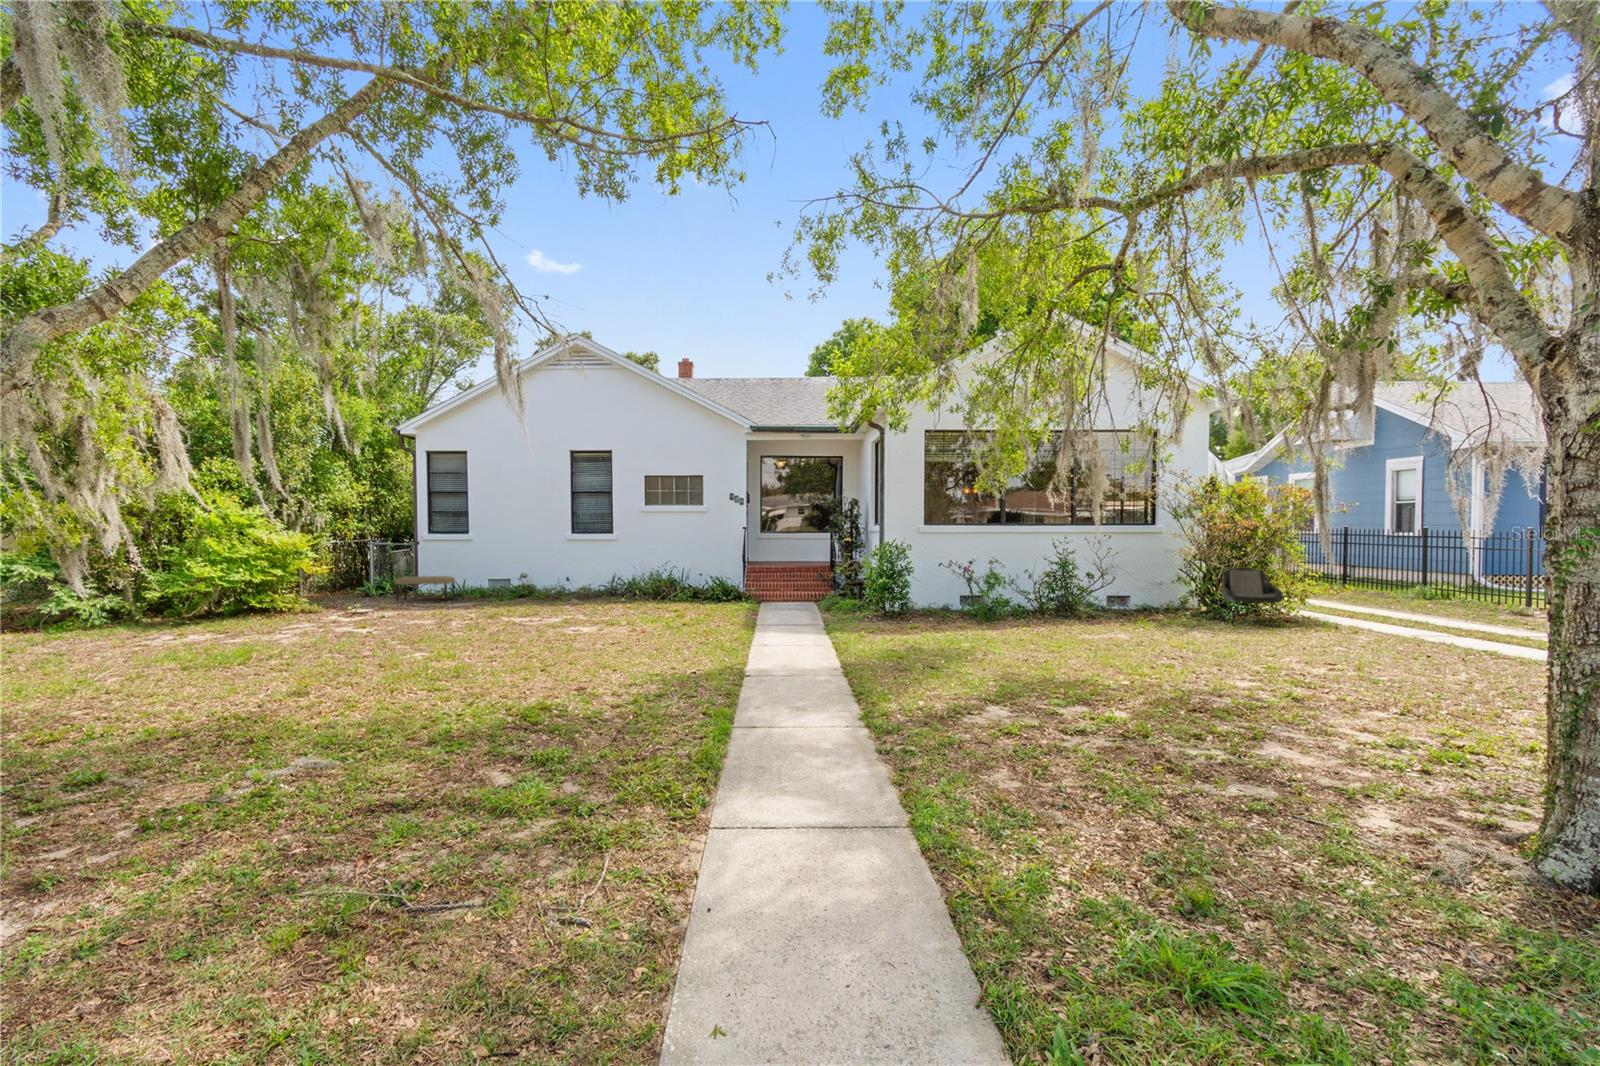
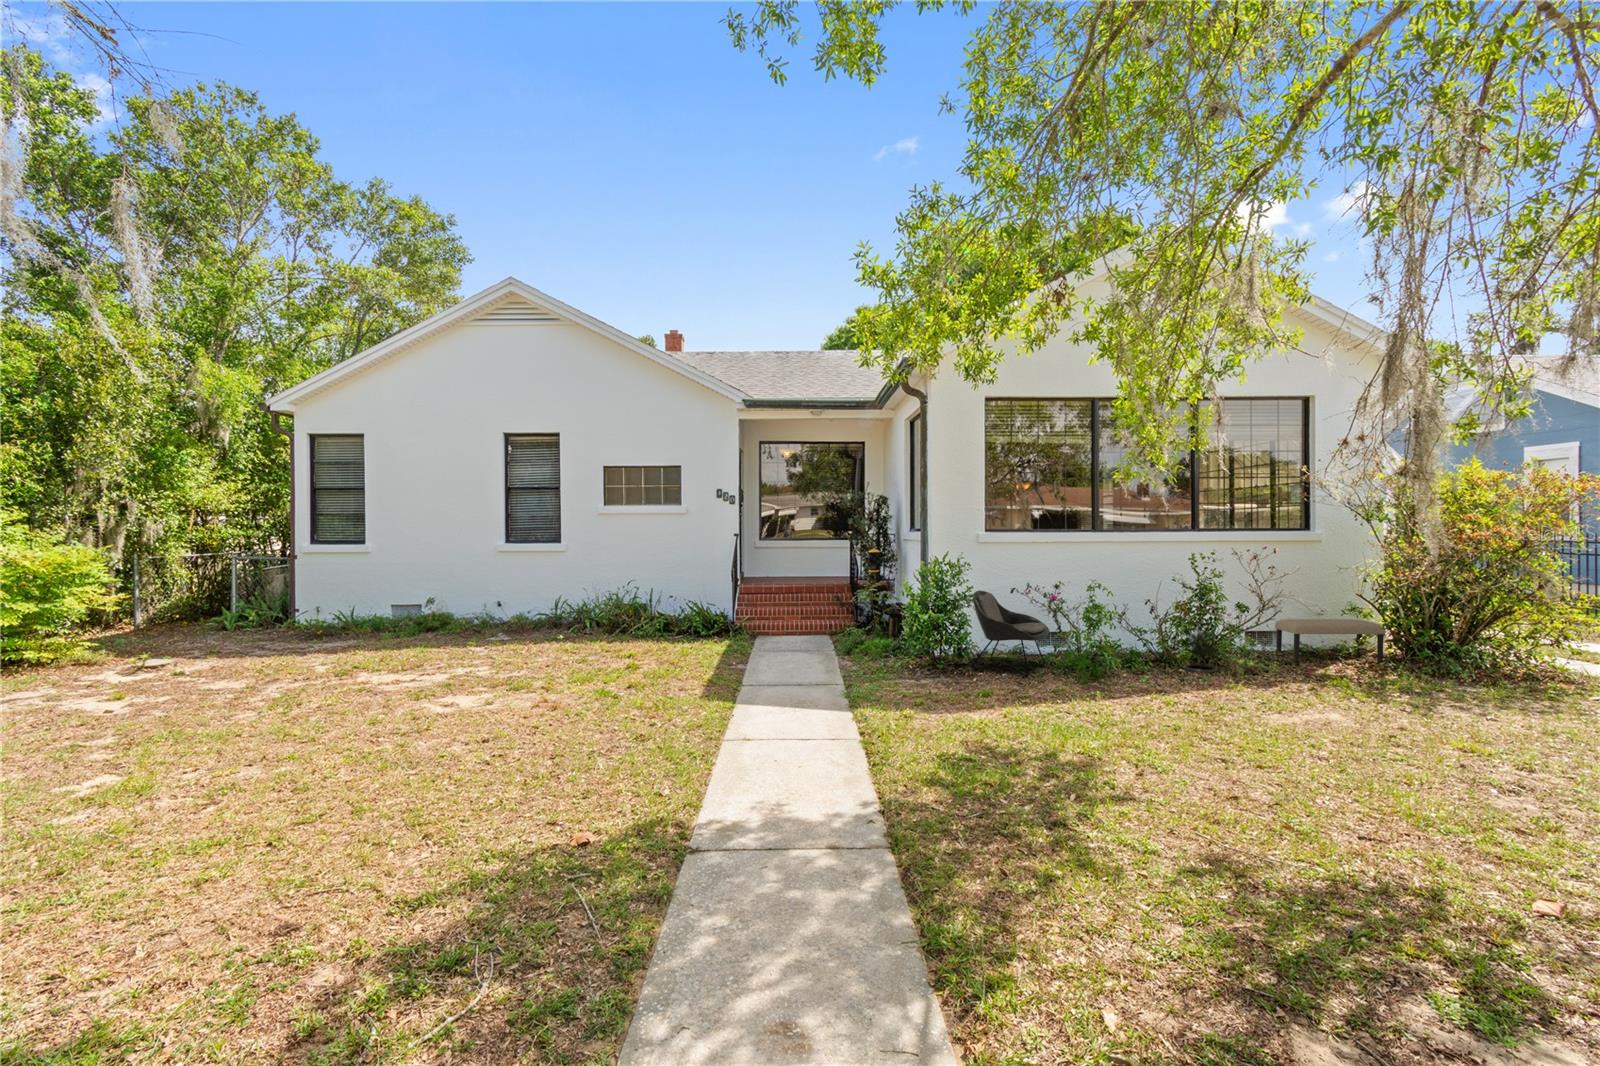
lounge chair: present [1222,567,1284,627] -> present [972,591,1050,677]
bench: present [395,576,455,601] -> present [1275,619,1385,662]

